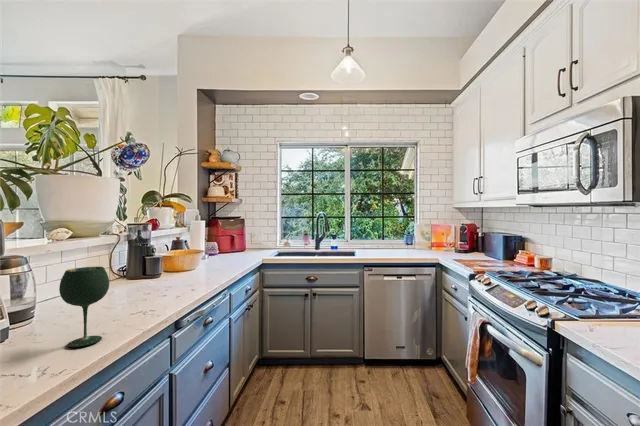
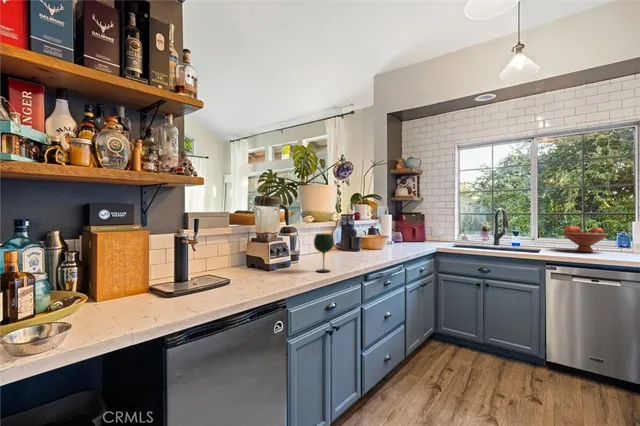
fruit bowl: none [368,226,400,250] -> present [562,226,608,252]

